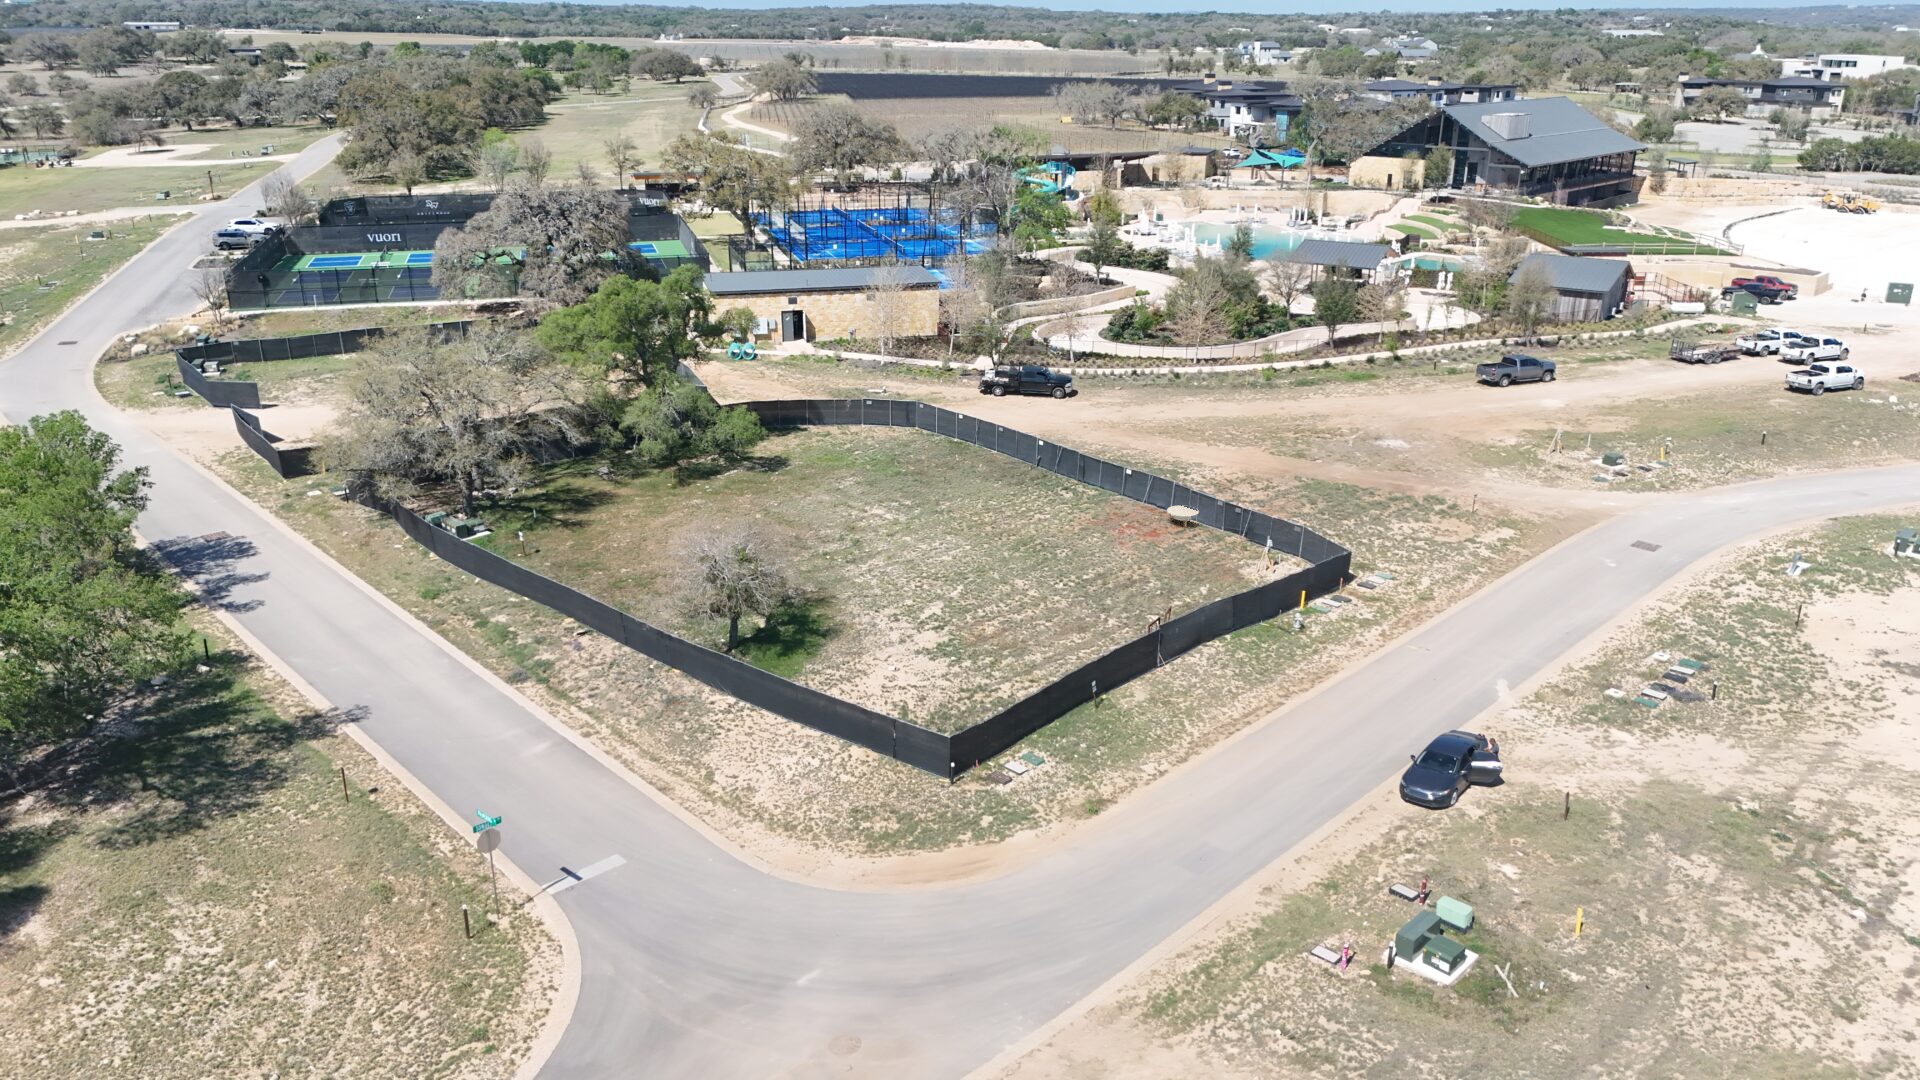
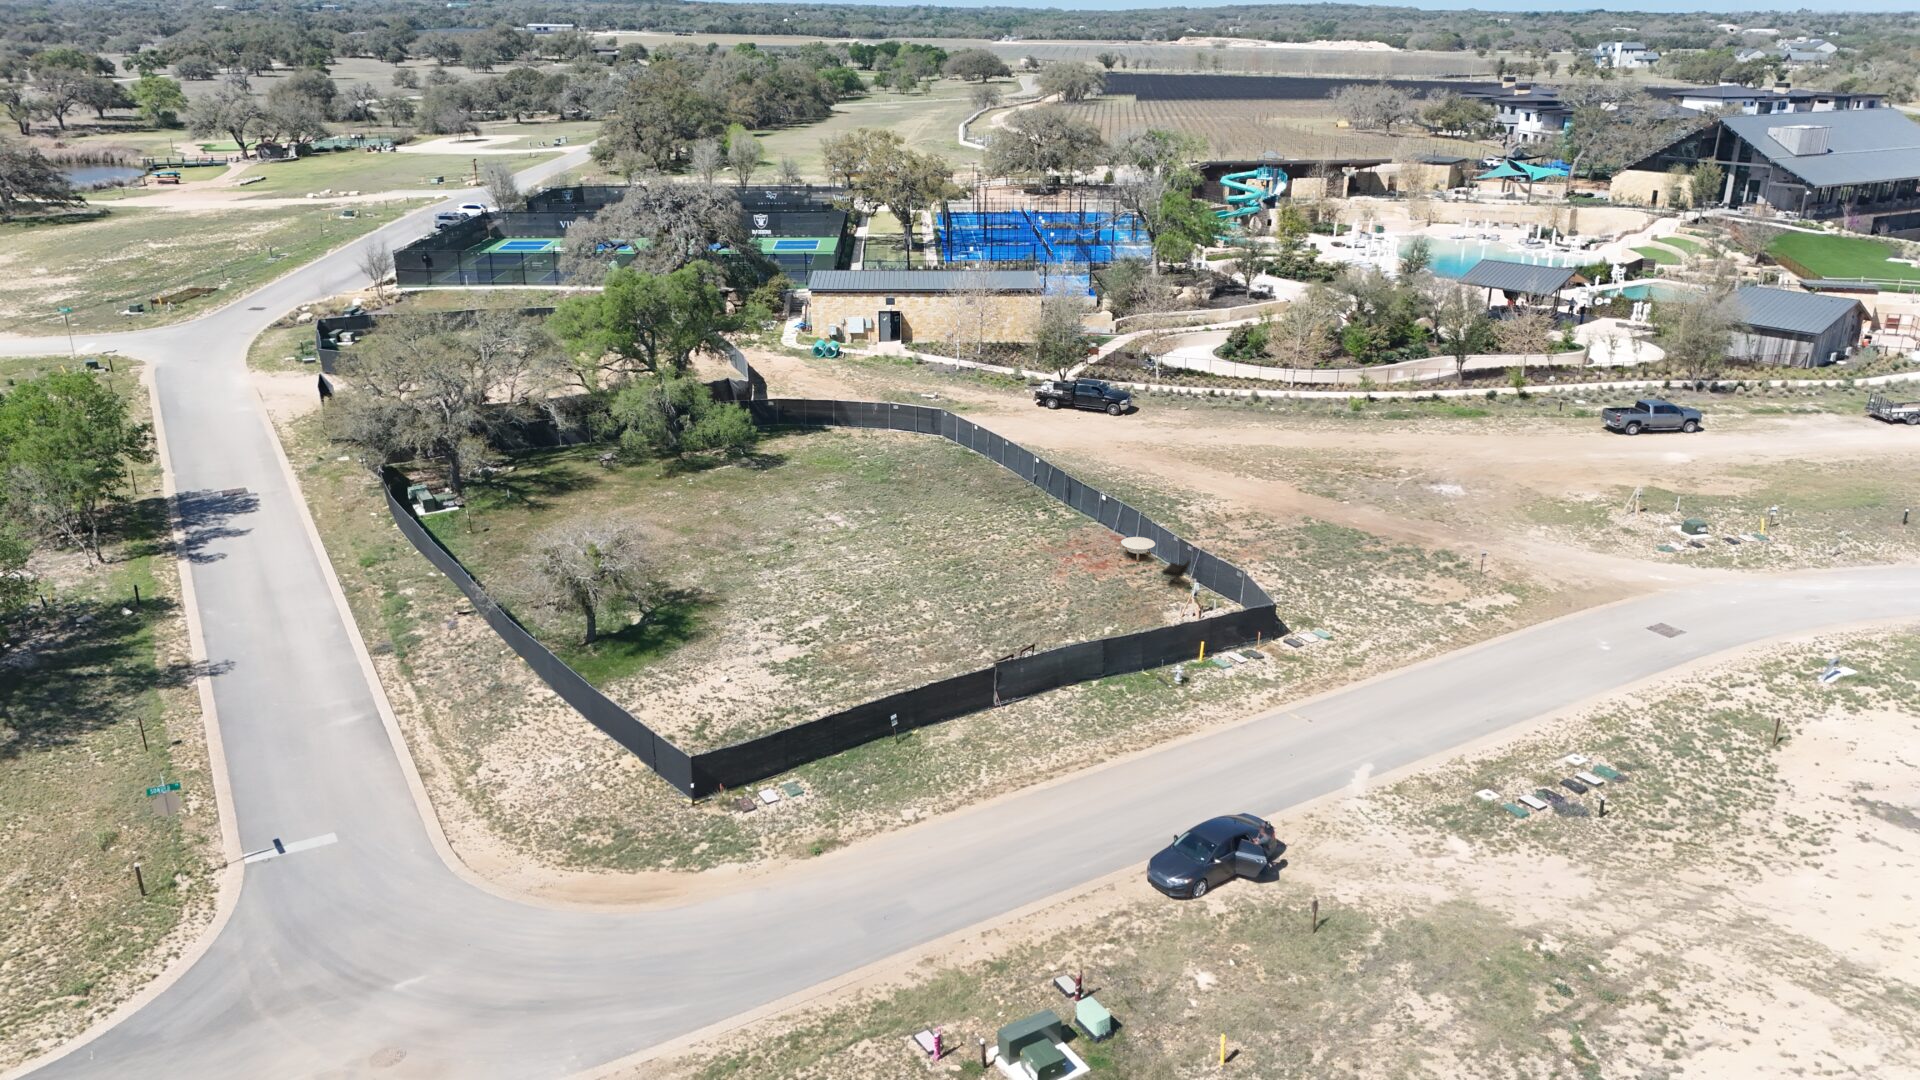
lounge chair: none [1217,522,1244,545] -> present [1162,561,1190,580]

